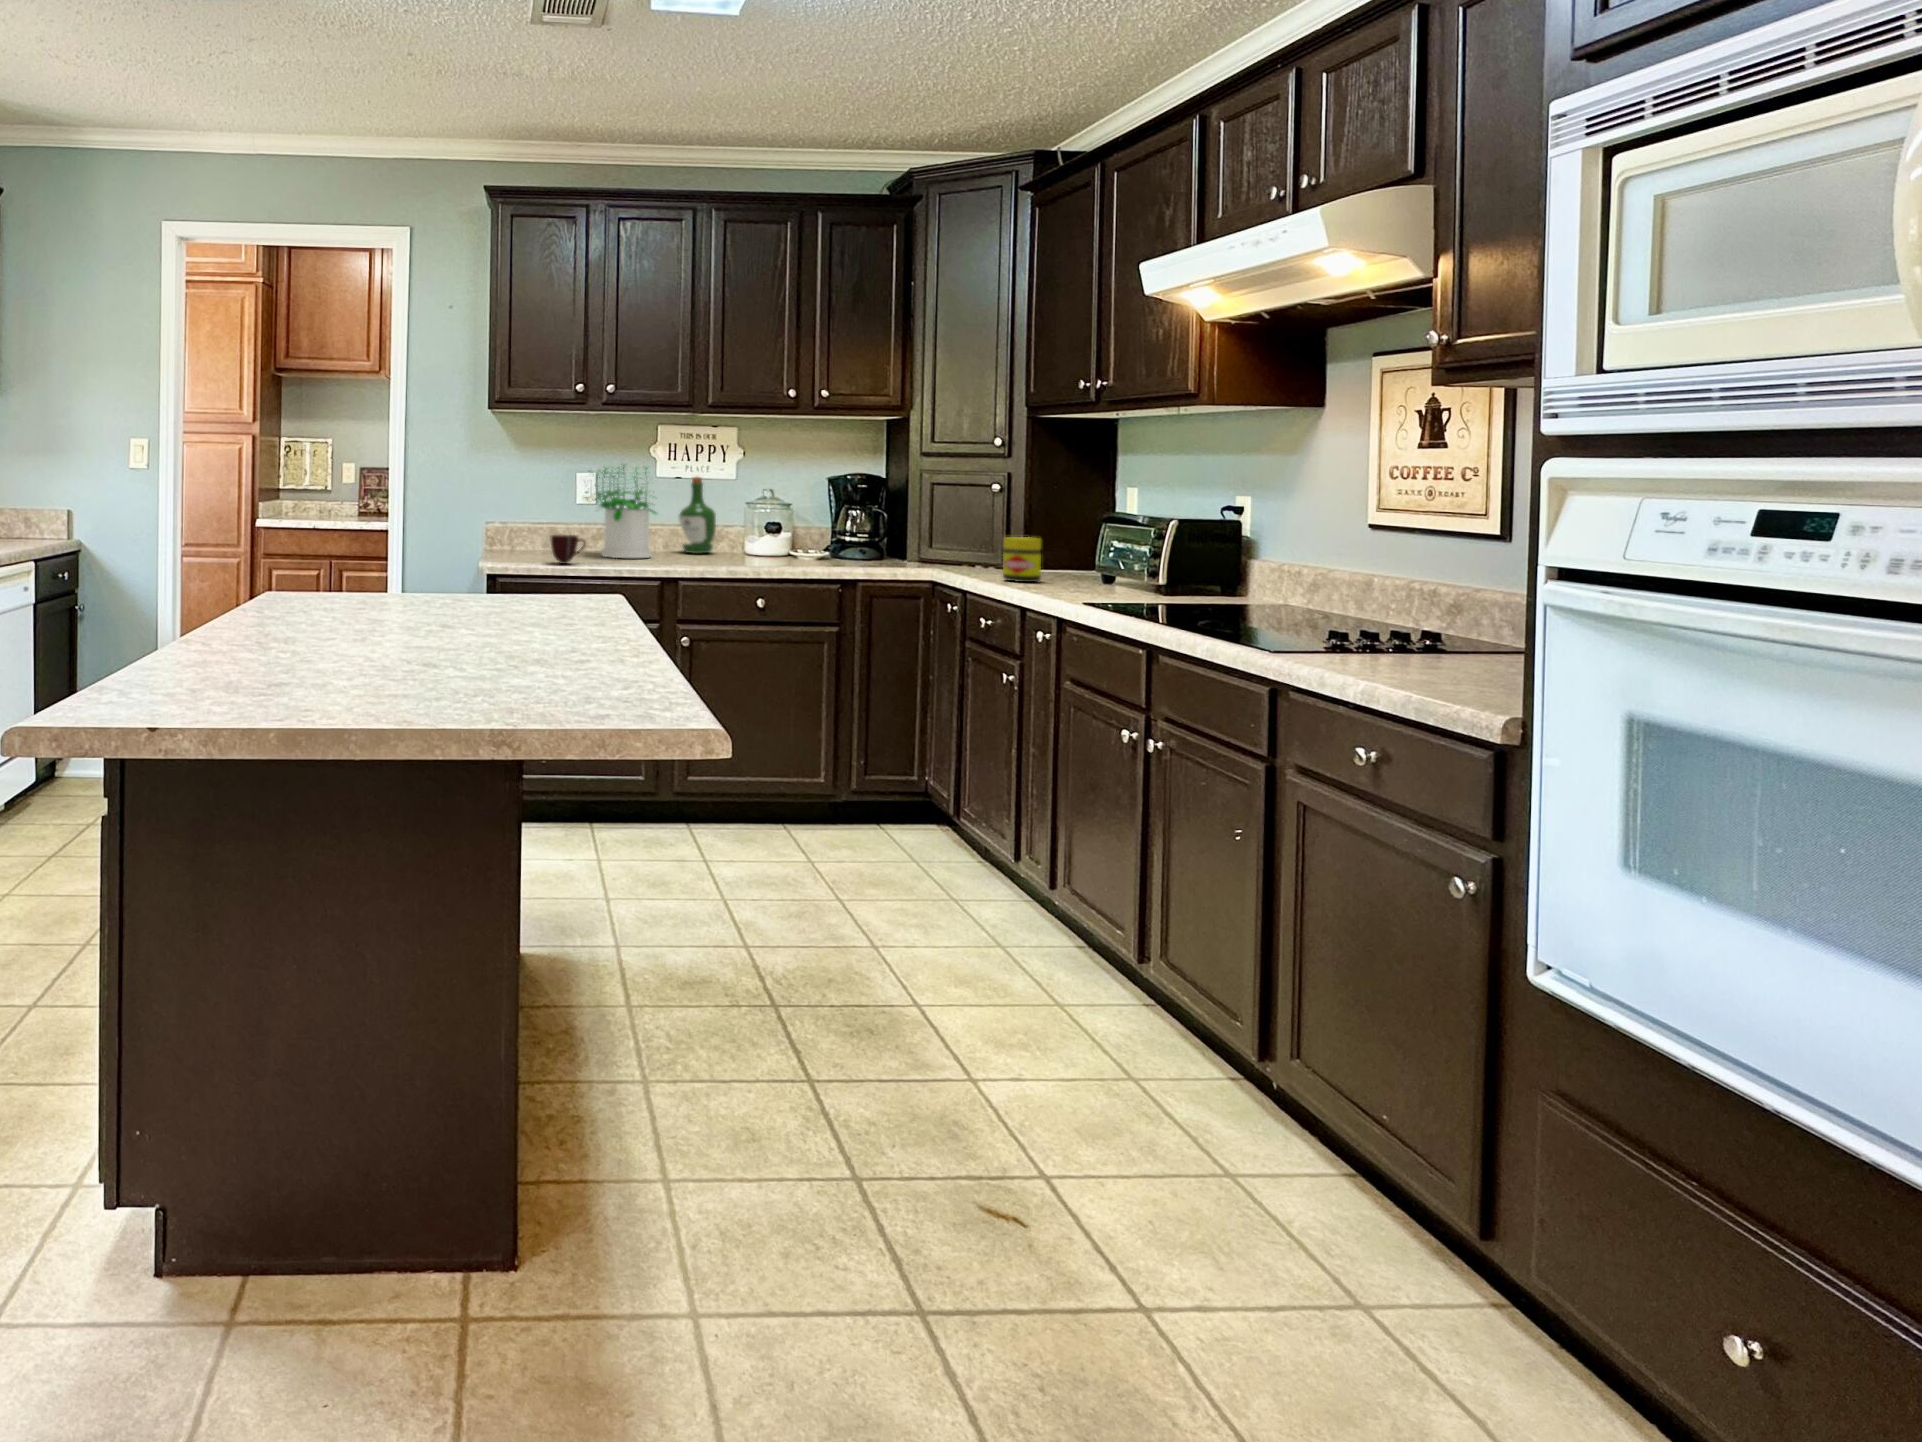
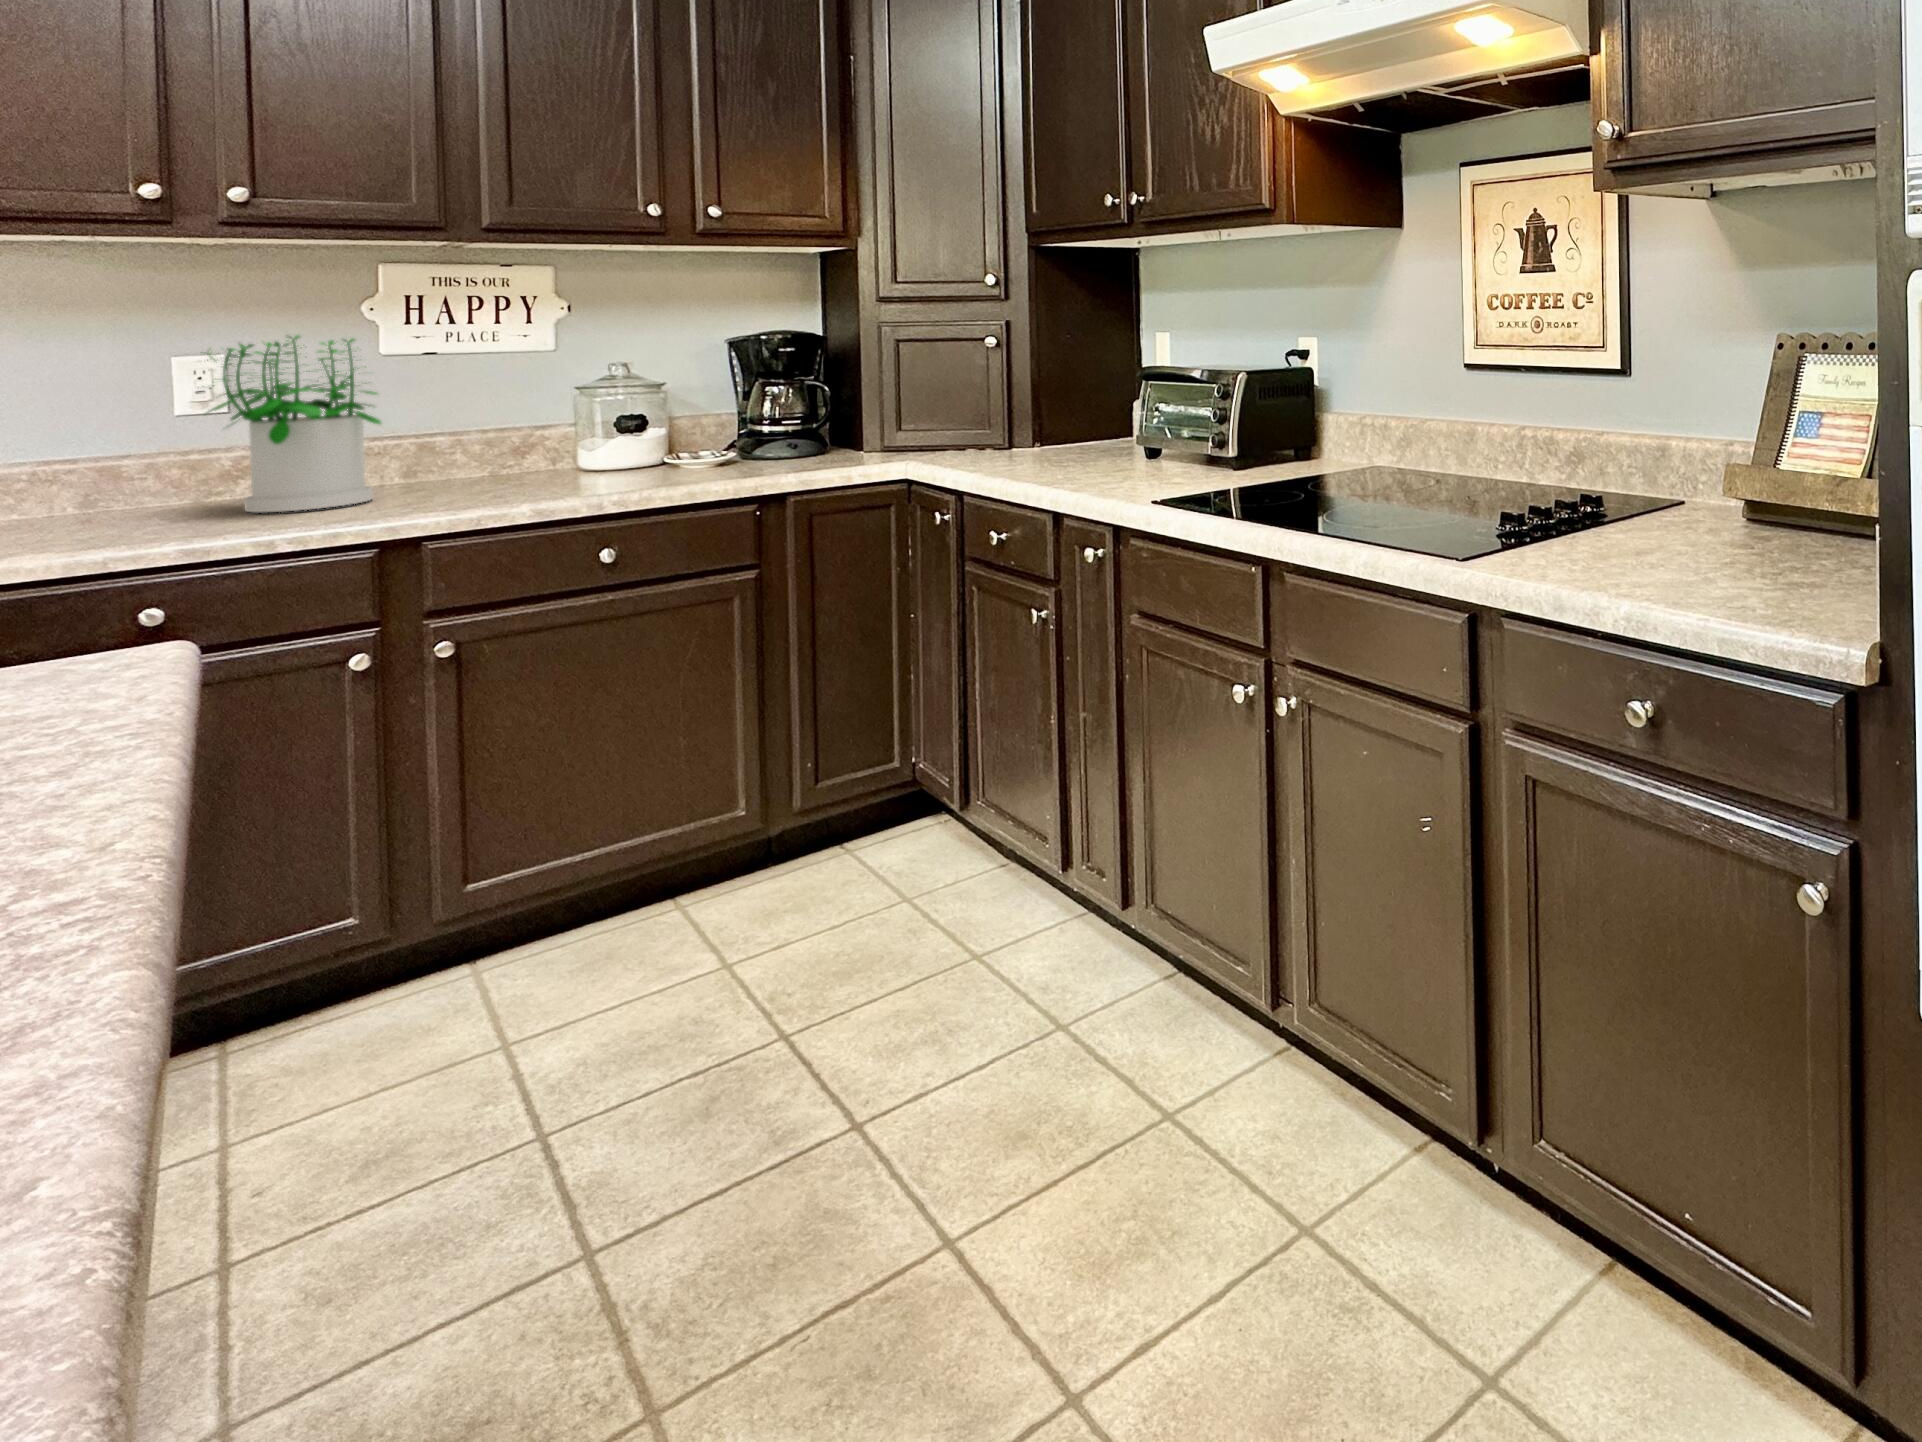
wine bottle: present [679,477,716,554] -> none [438,350,521,481]
mug: present [550,535,586,564] -> none [77,483,188,545]
jar: present [1003,537,1041,582] -> none [1016,408,1071,472]

